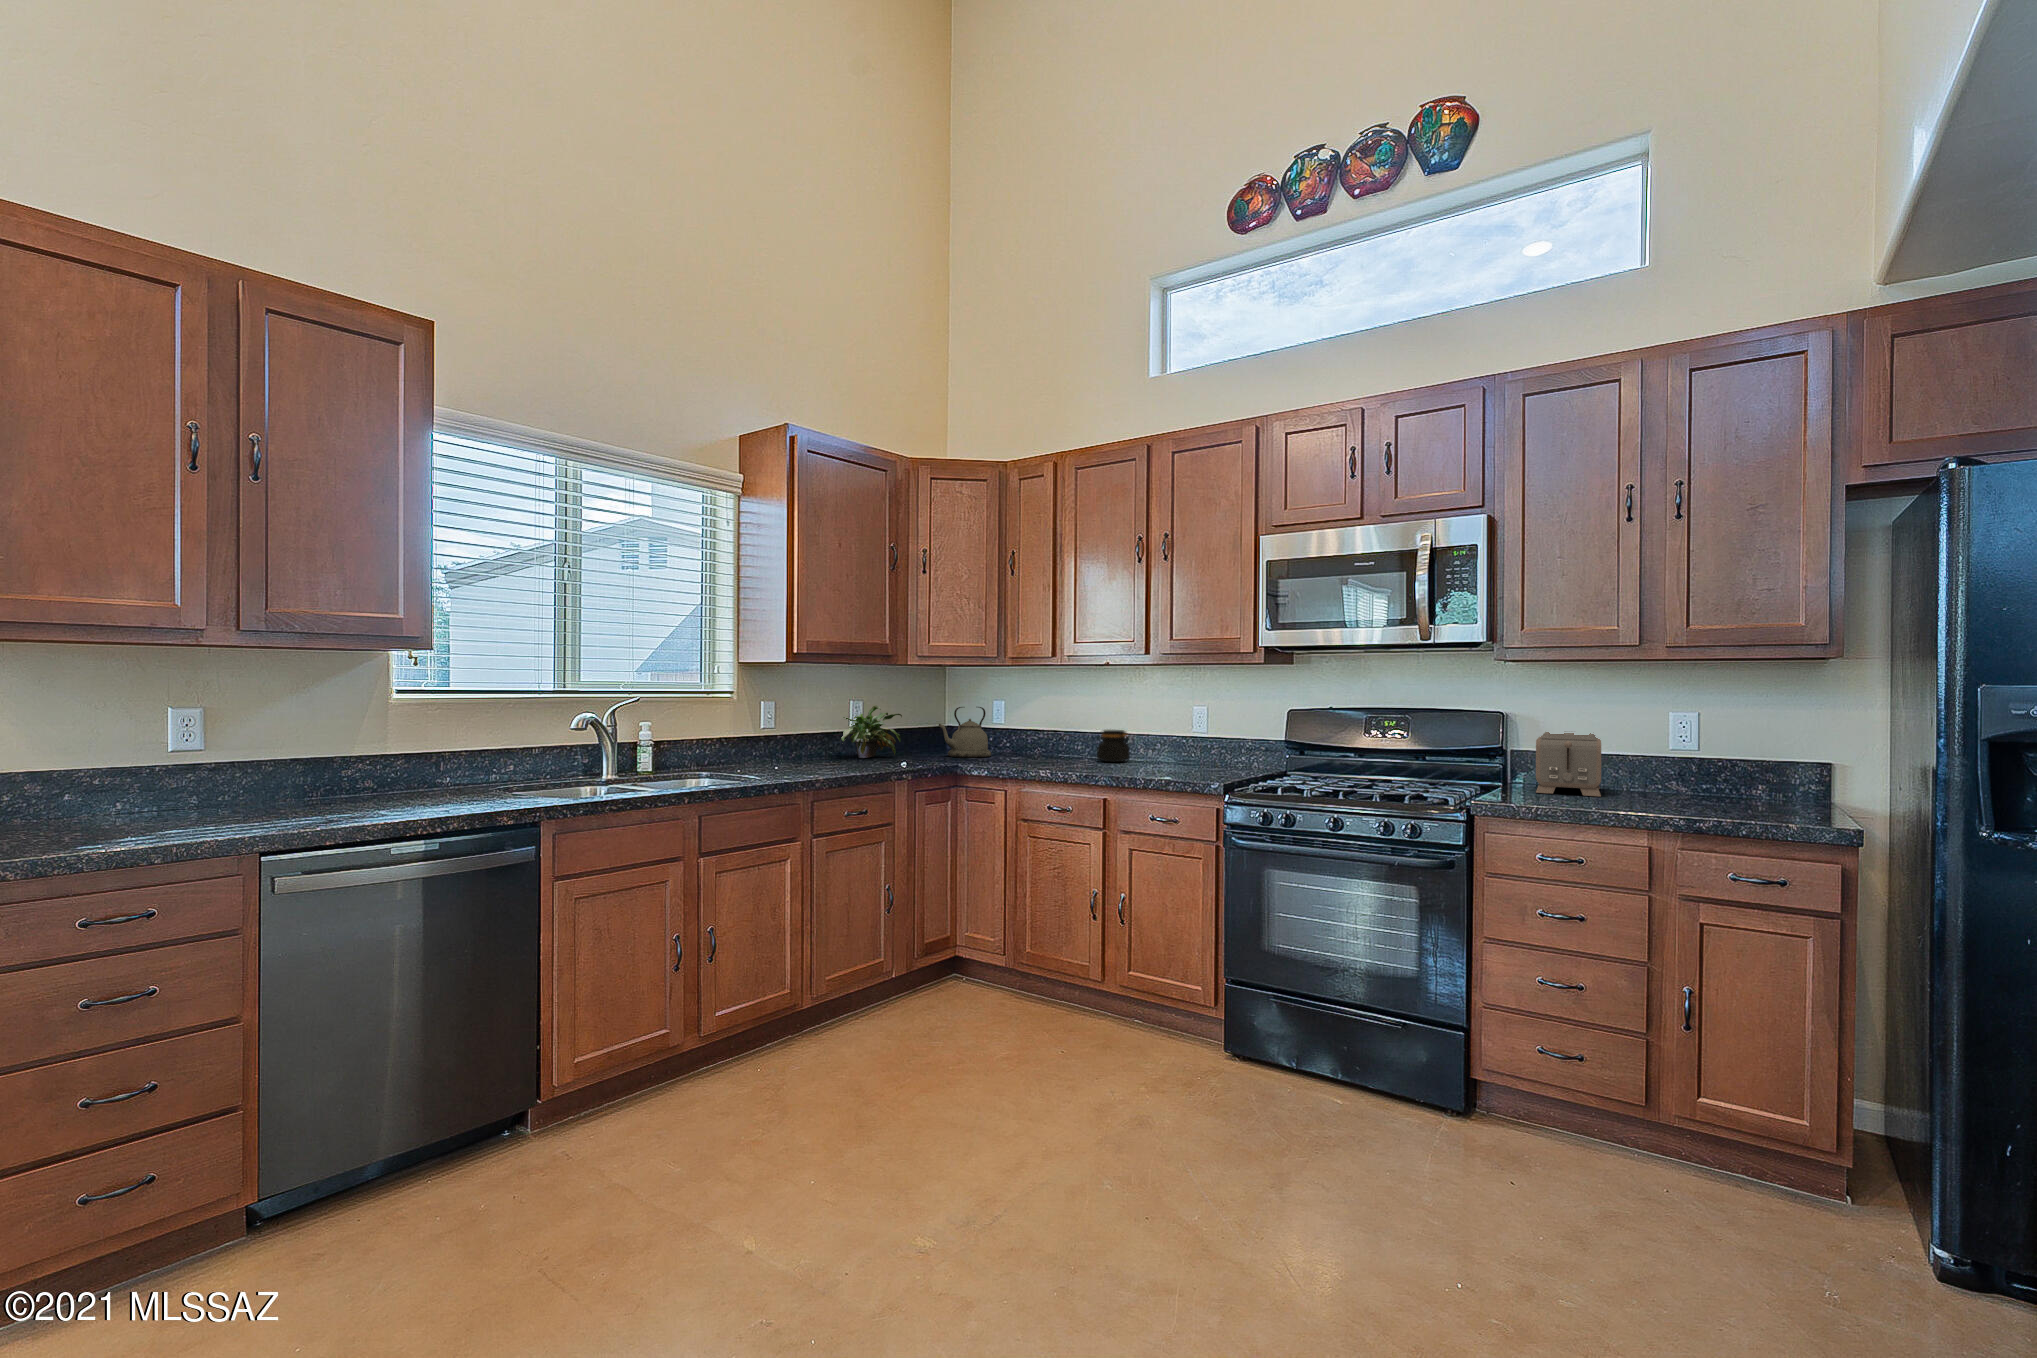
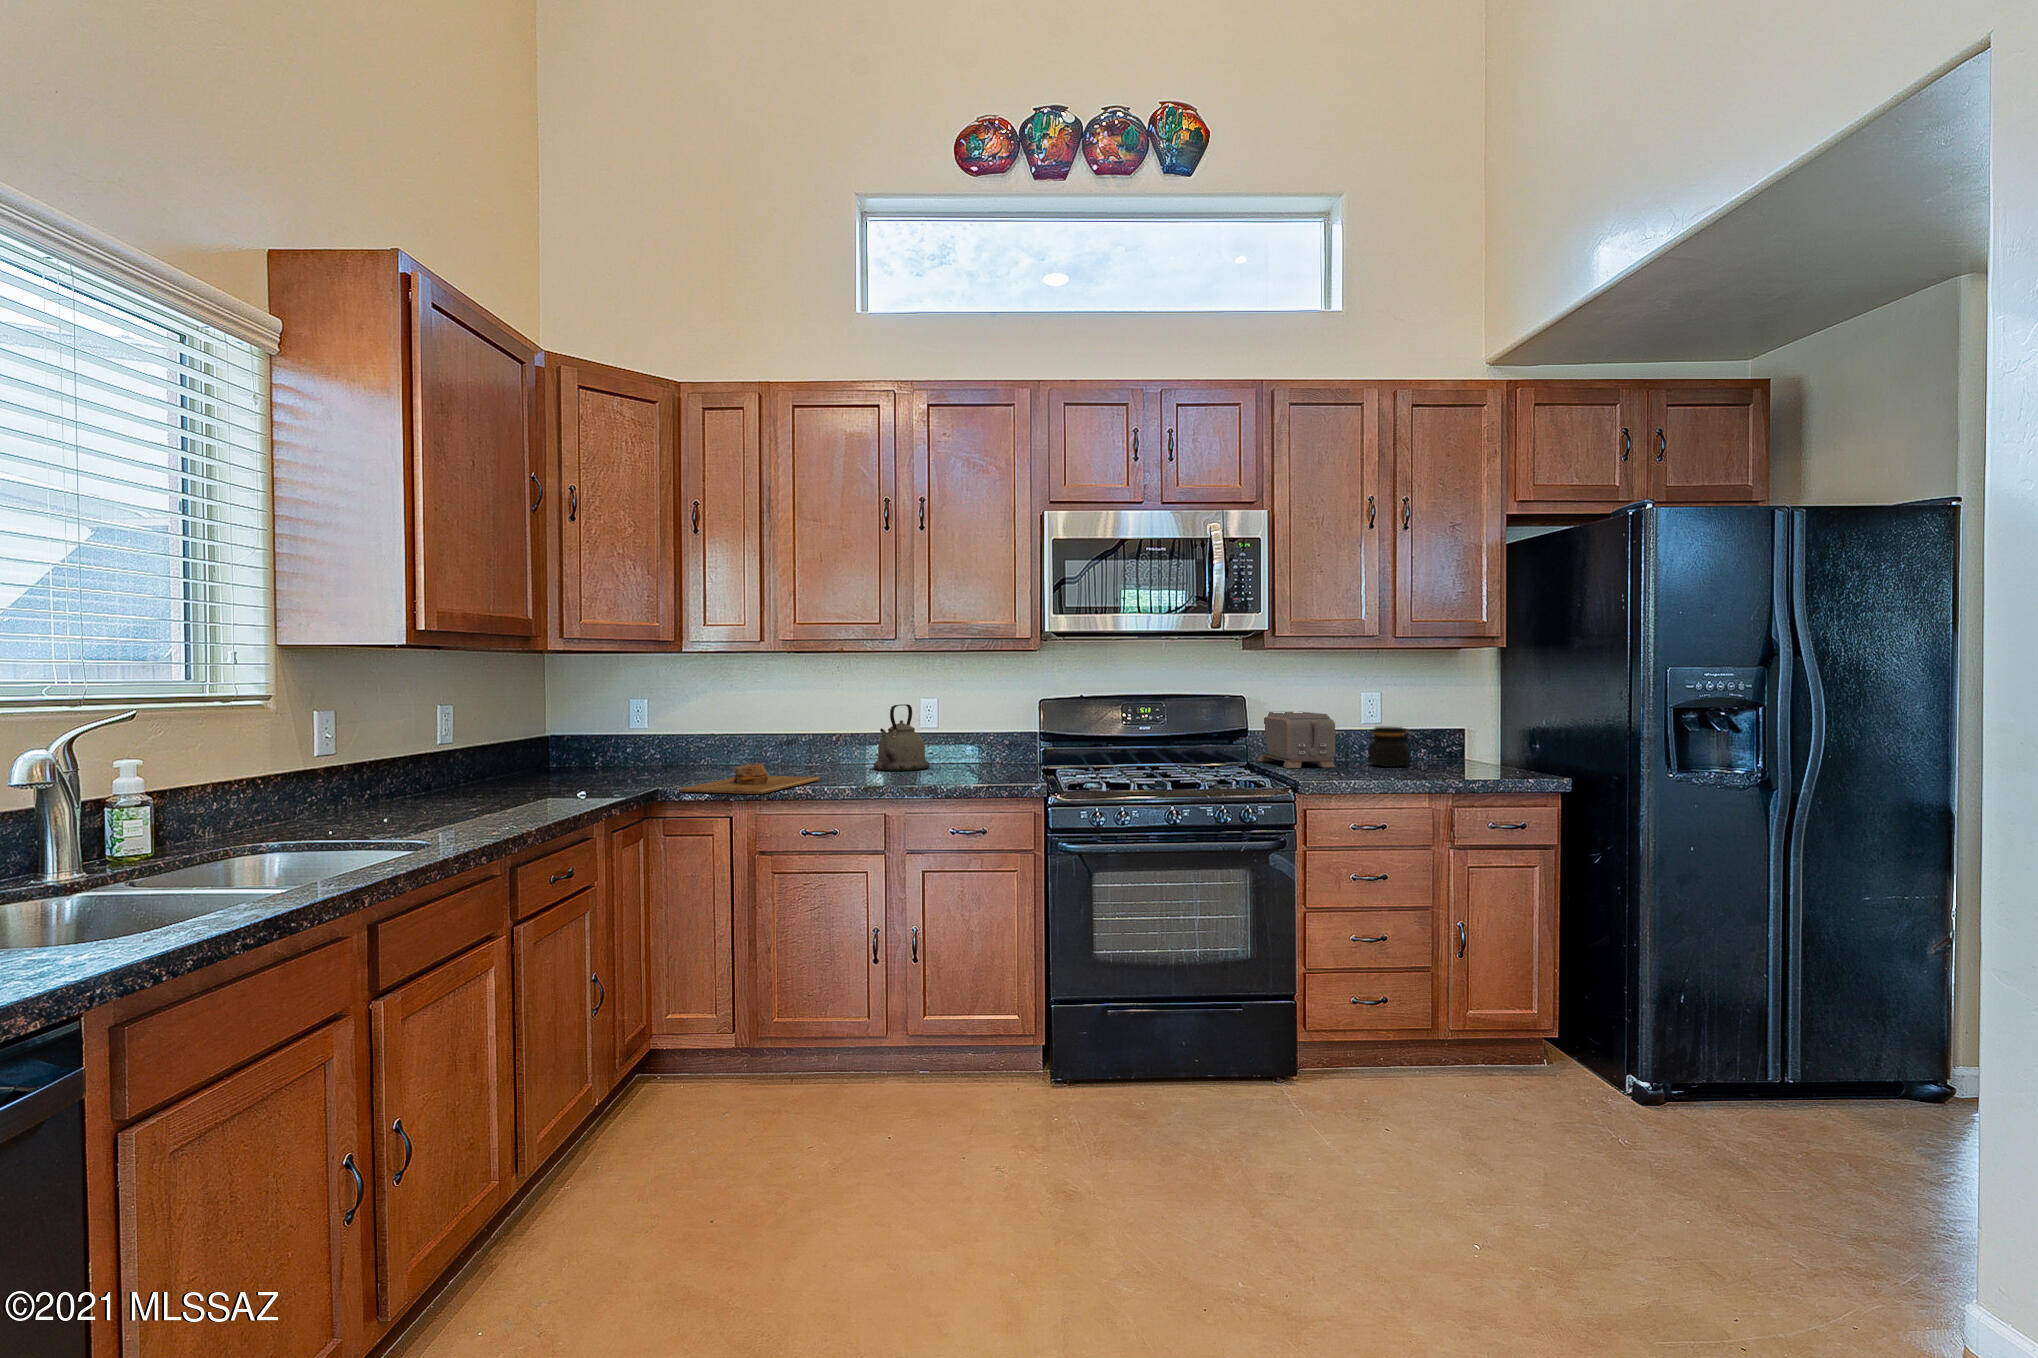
potted plant: present [841,706,902,758] -> none [412,711,533,792]
kettle: present [939,707,991,757] -> present [874,704,930,771]
jar: present [1097,730,1130,762] -> present [1367,727,1410,767]
cutting board: none [966,751,1077,773] -> present [680,763,820,794]

